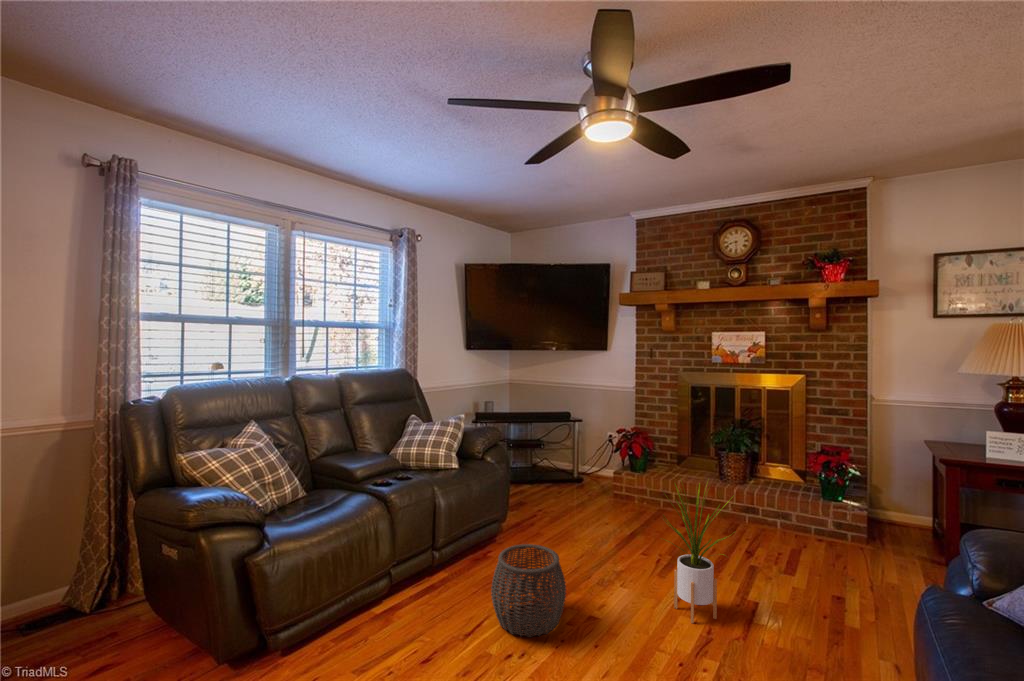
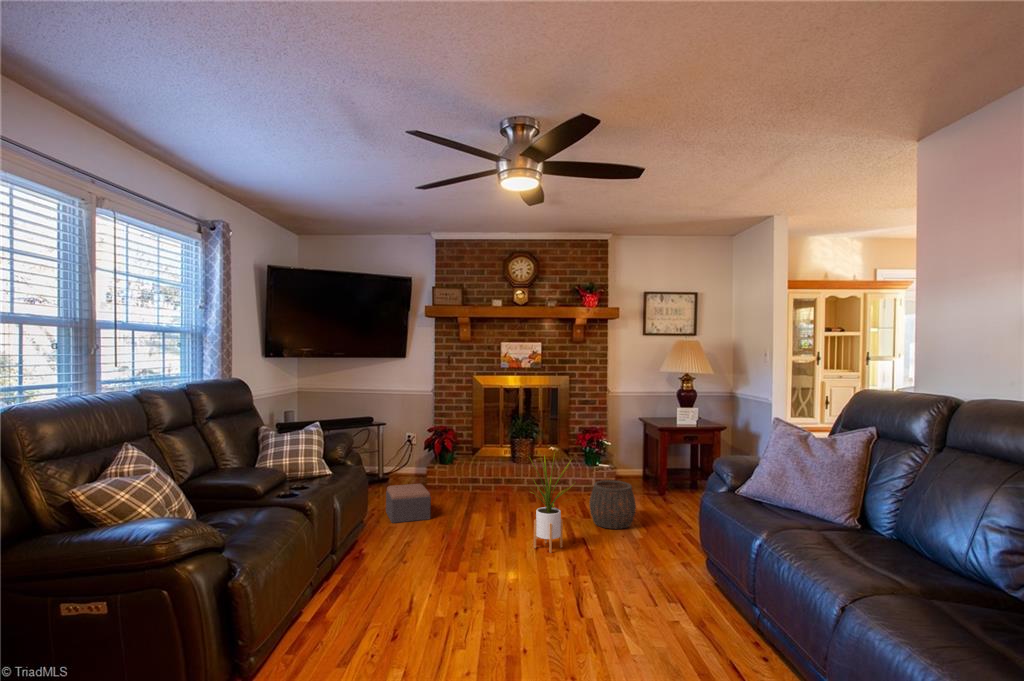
footstool: none [544,486,590,532] -> present [386,484,431,523]
woven basket: present [491,544,566,637] -> present [589,480,636,529]

